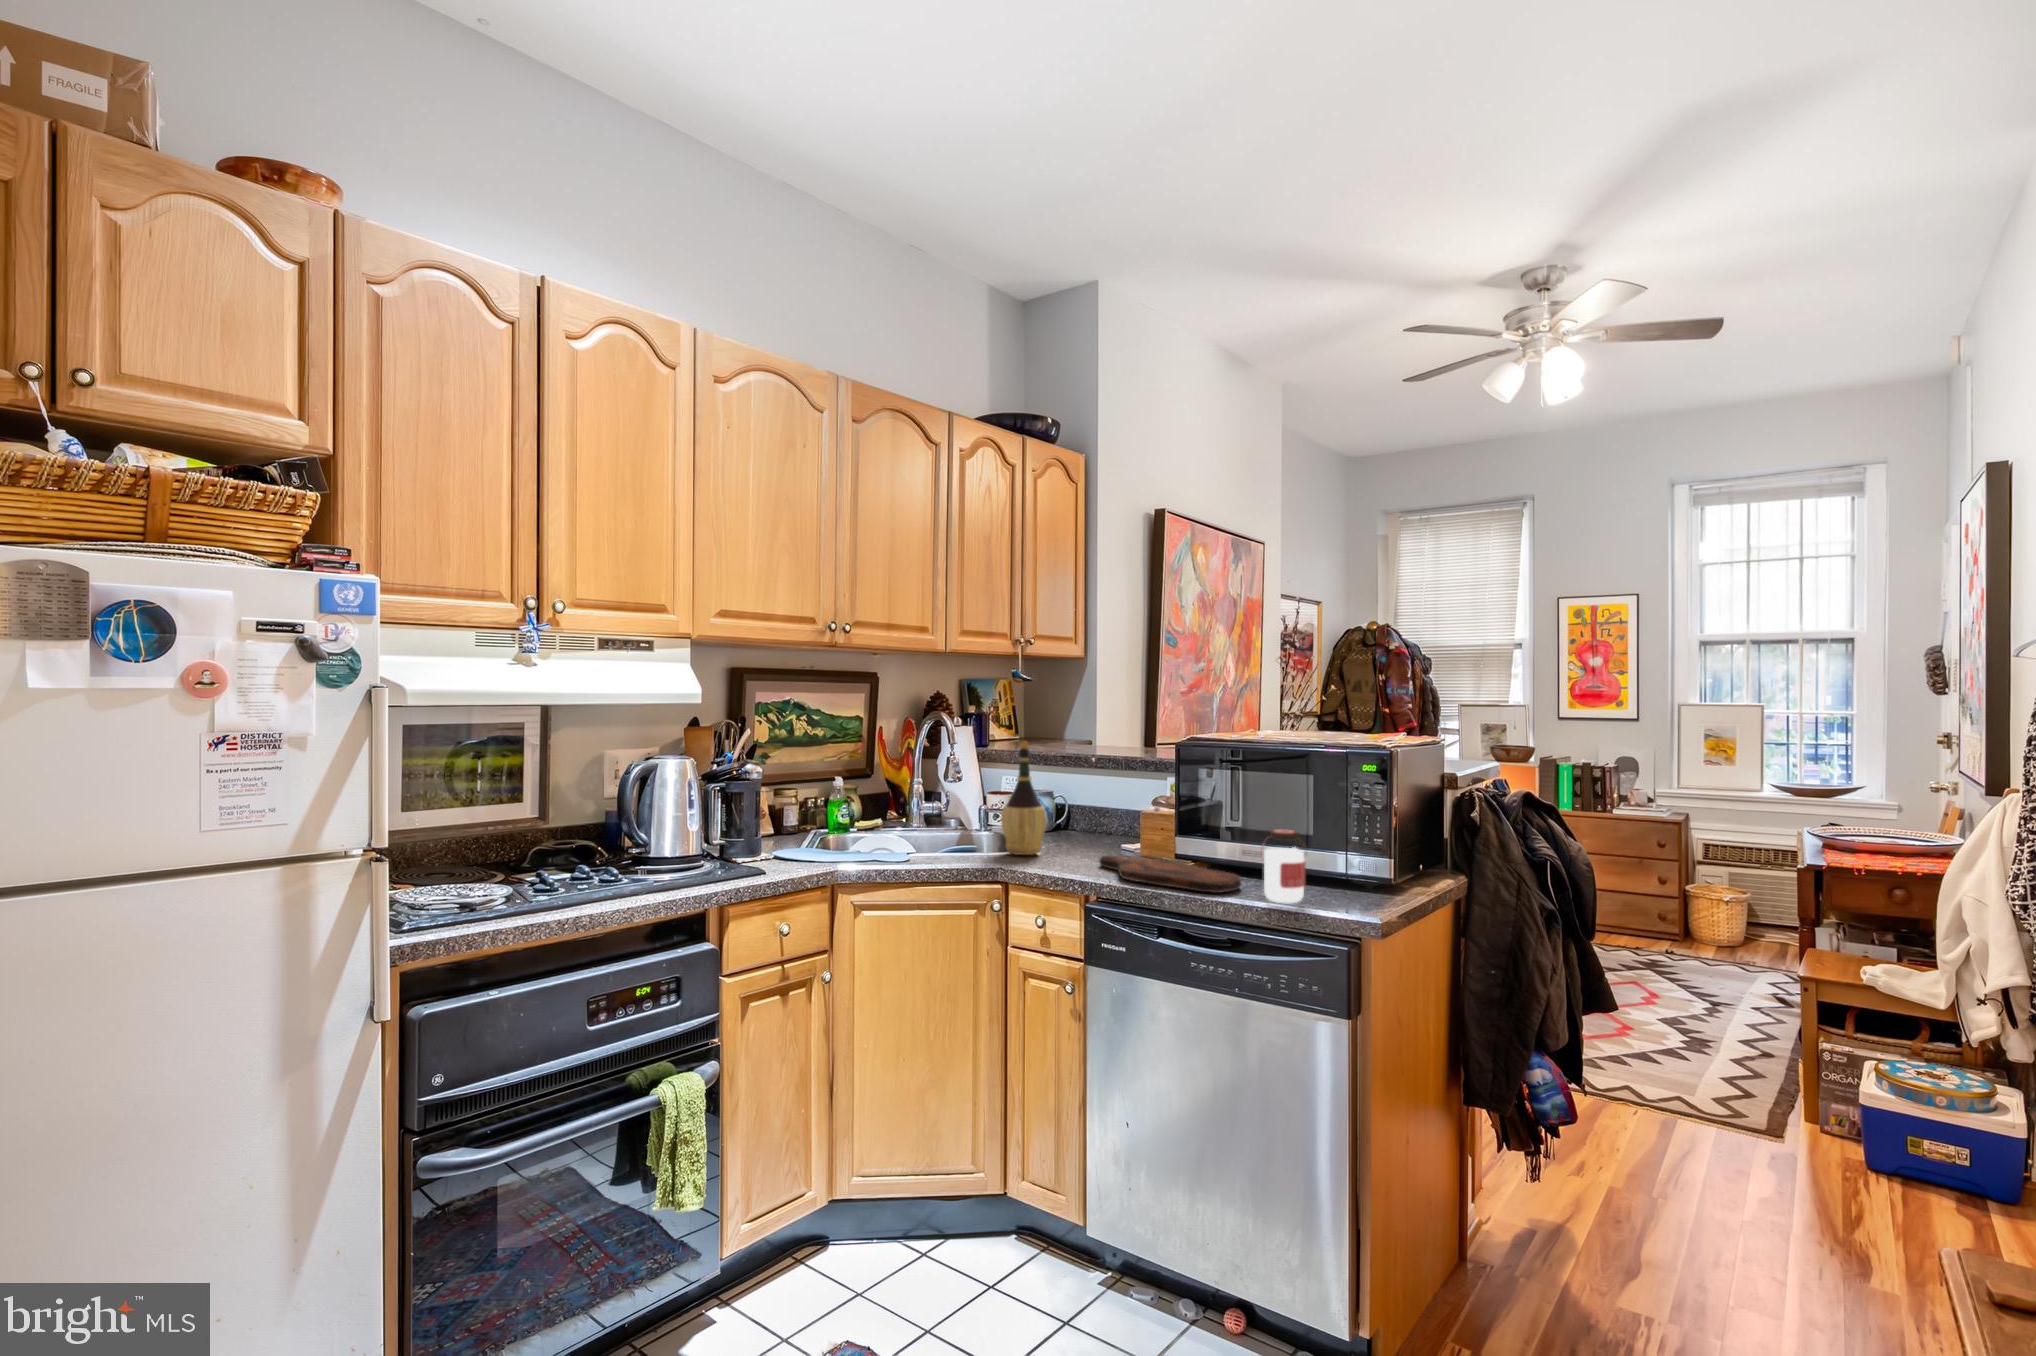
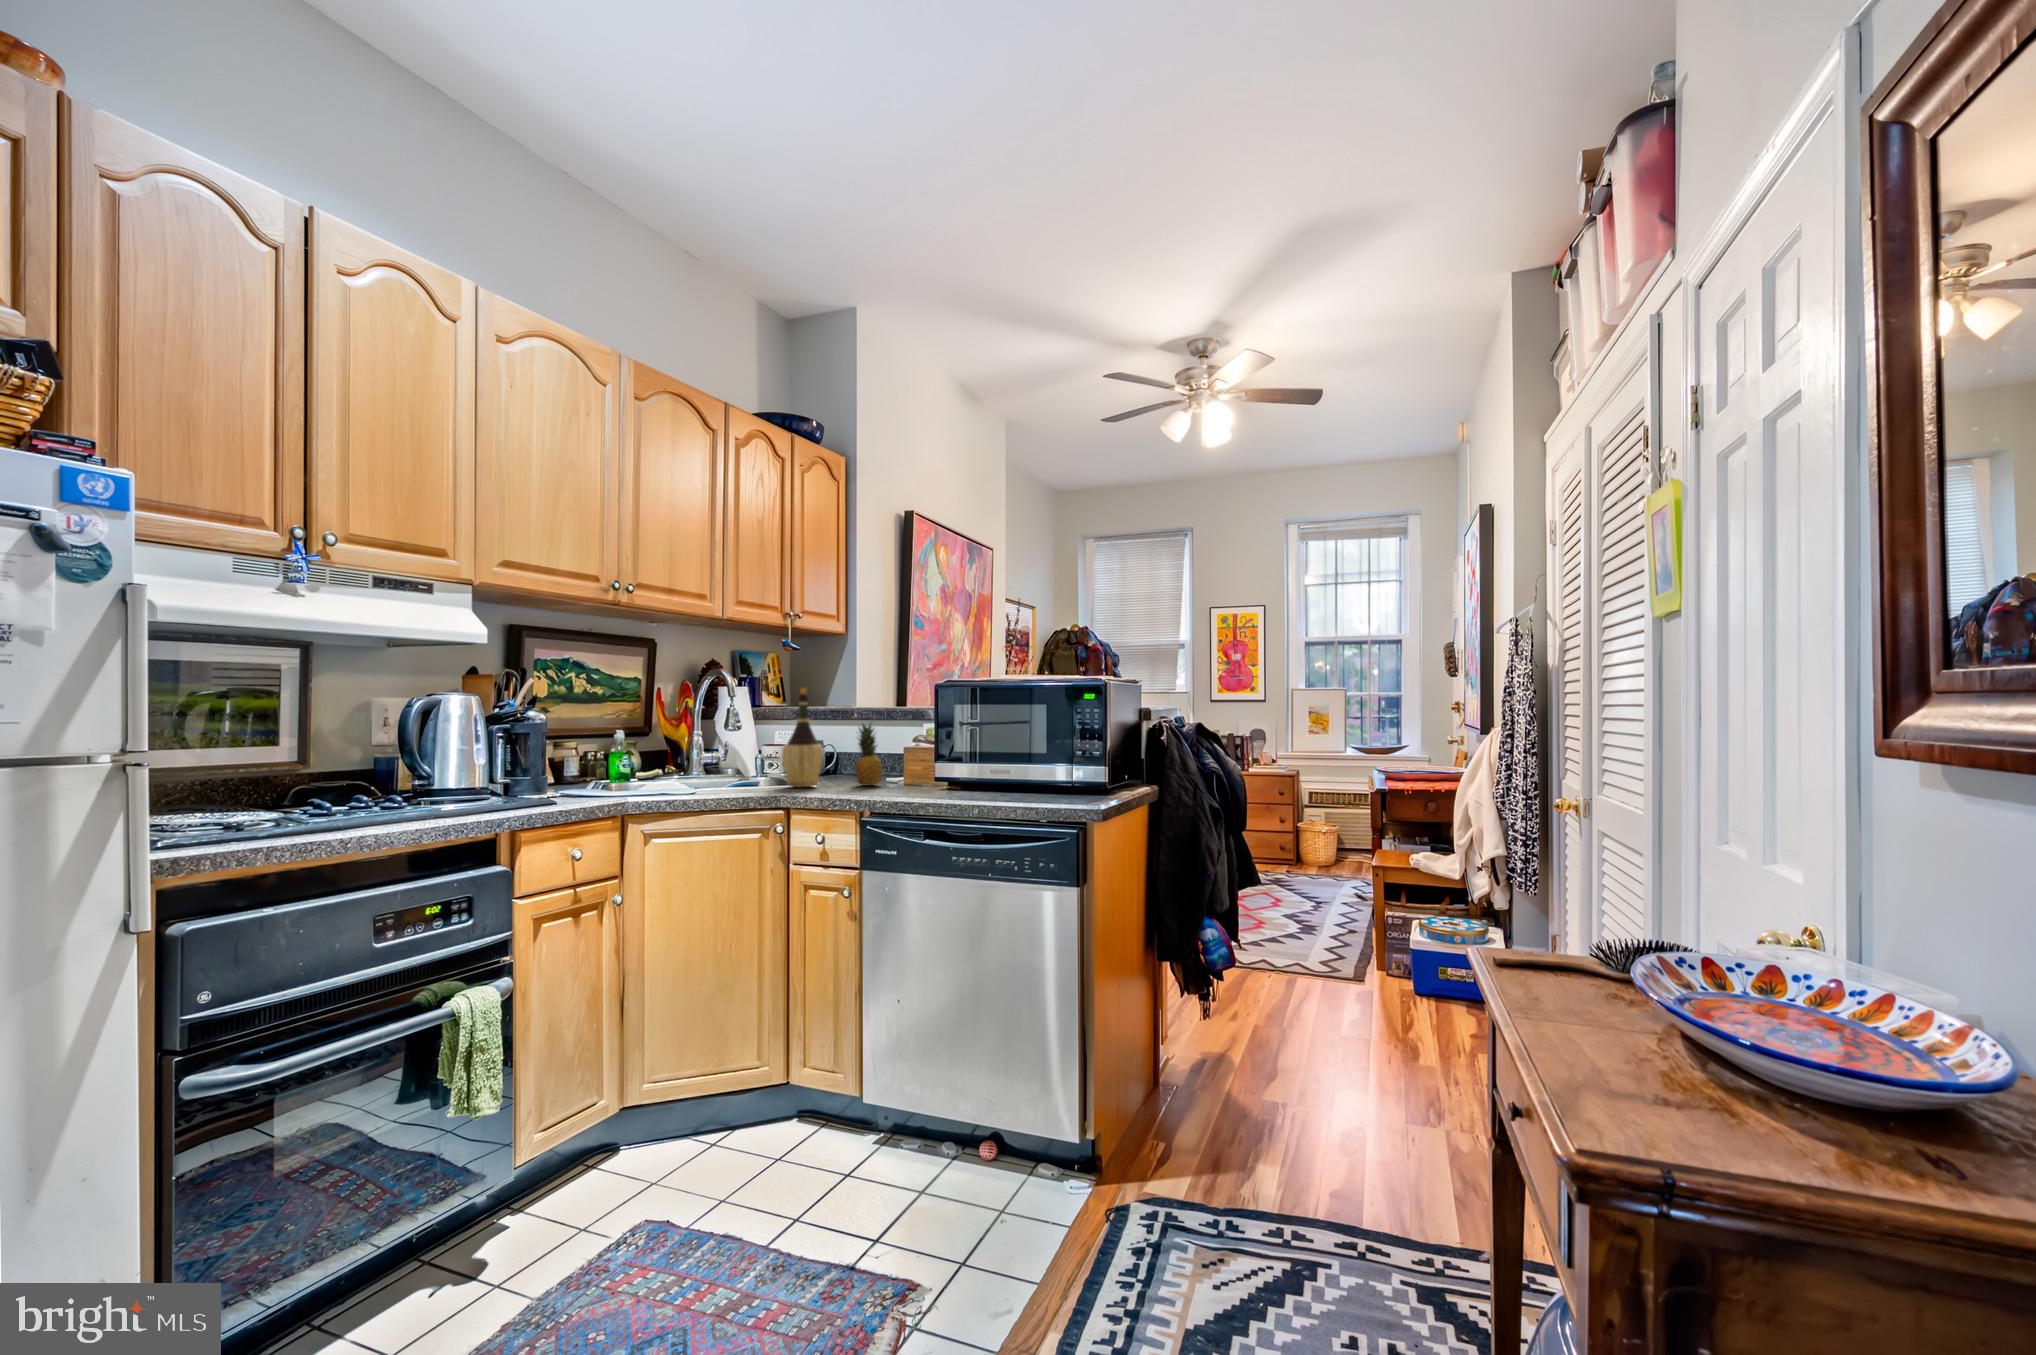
fruit: none [1083,779,1114,856] -> present [856,723,882,786]
jar: present [1263,829,1306,903] -> none [1009,745,1044,803]
cutting board: present [1100,855,1241,893] -> none [872,782,992,800]

